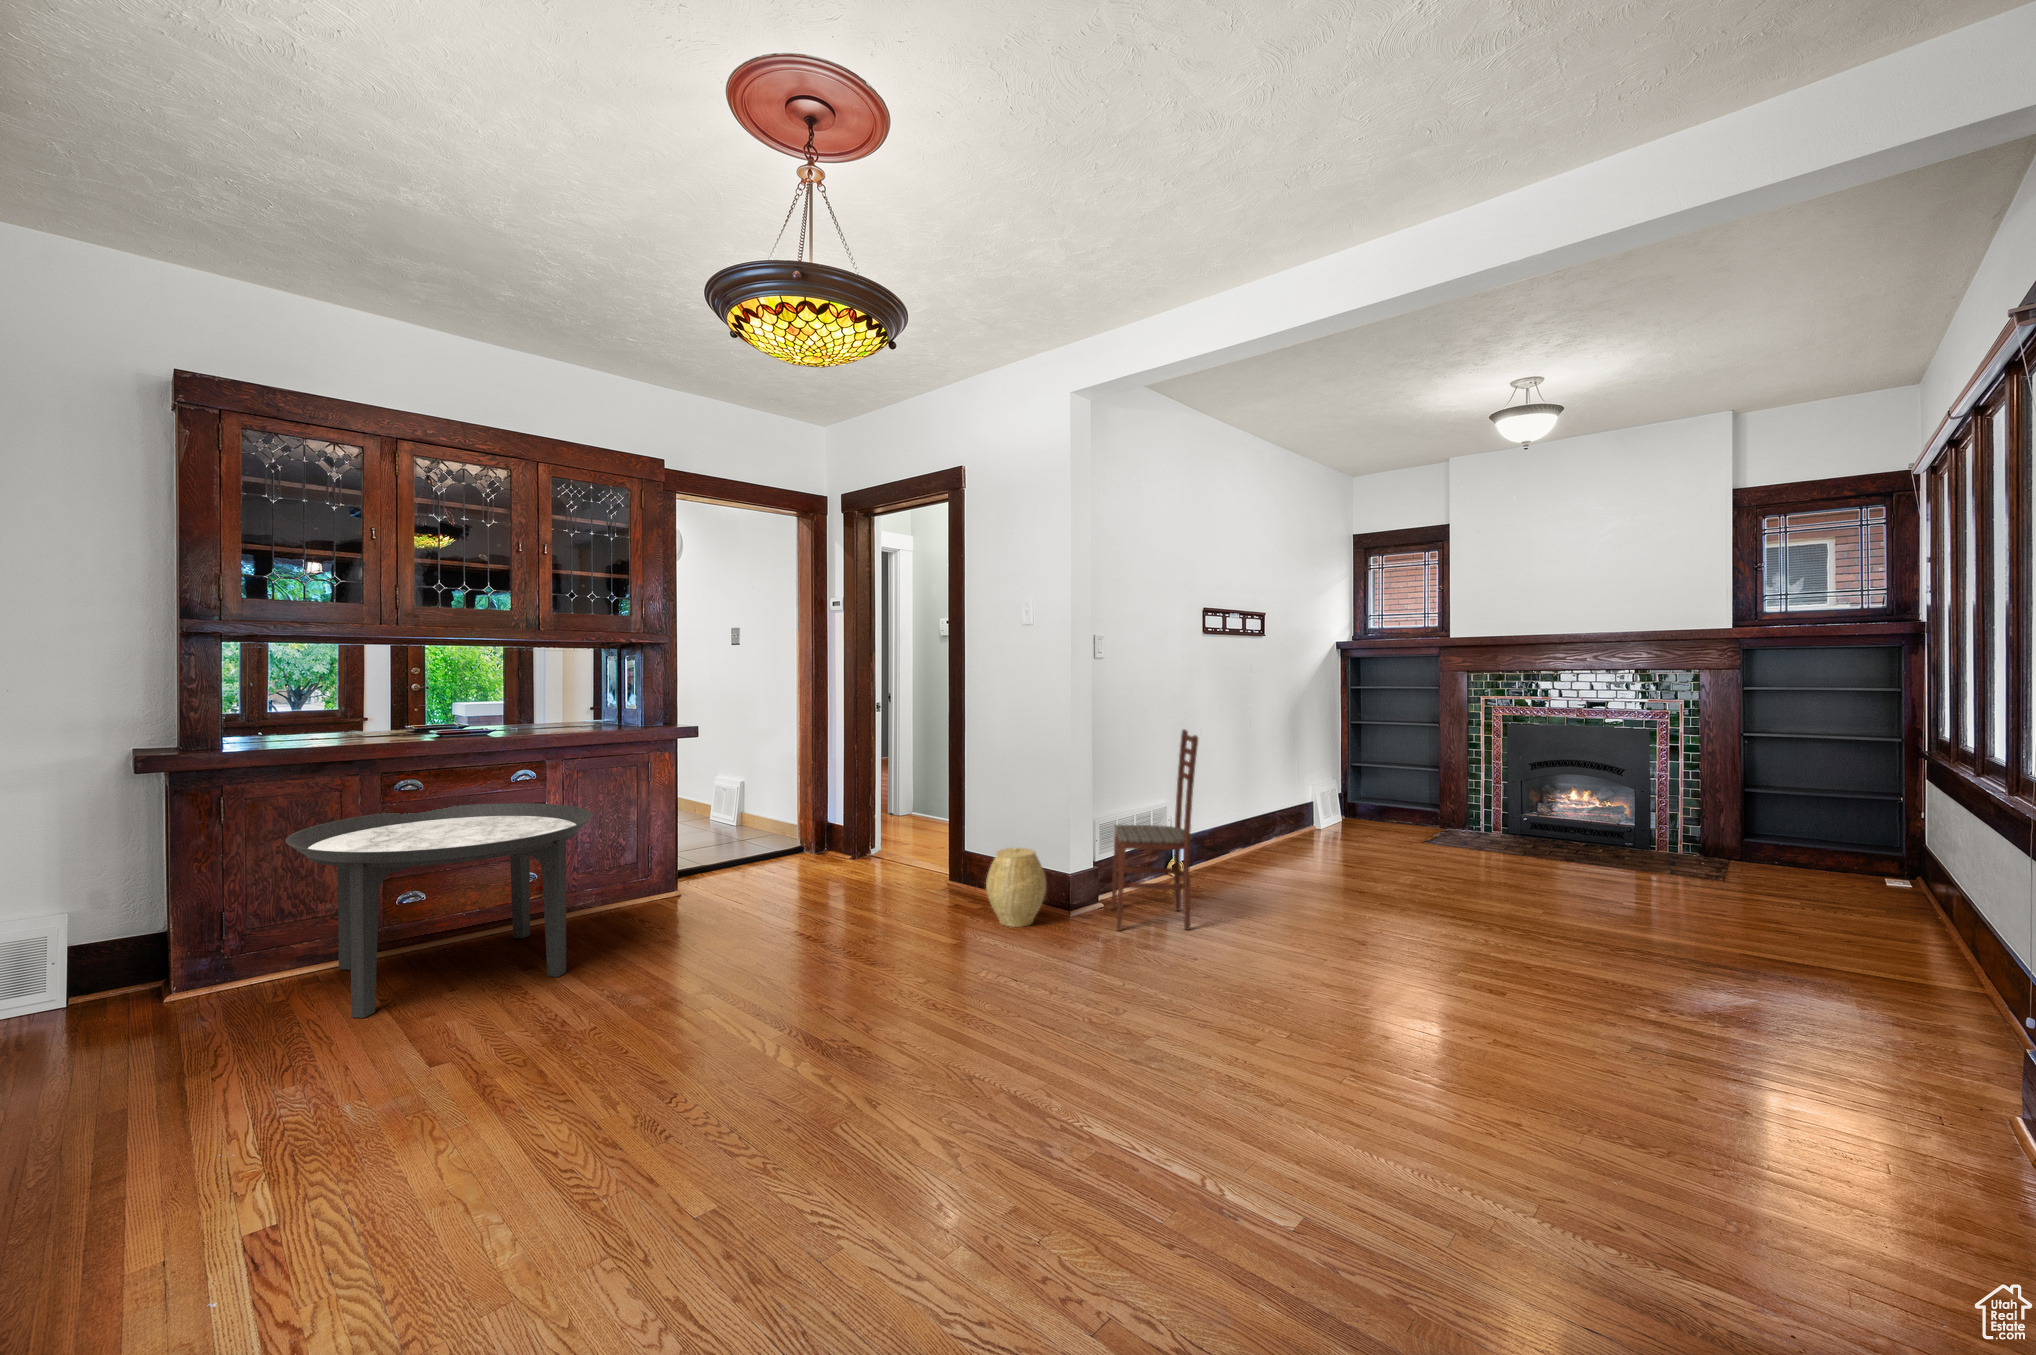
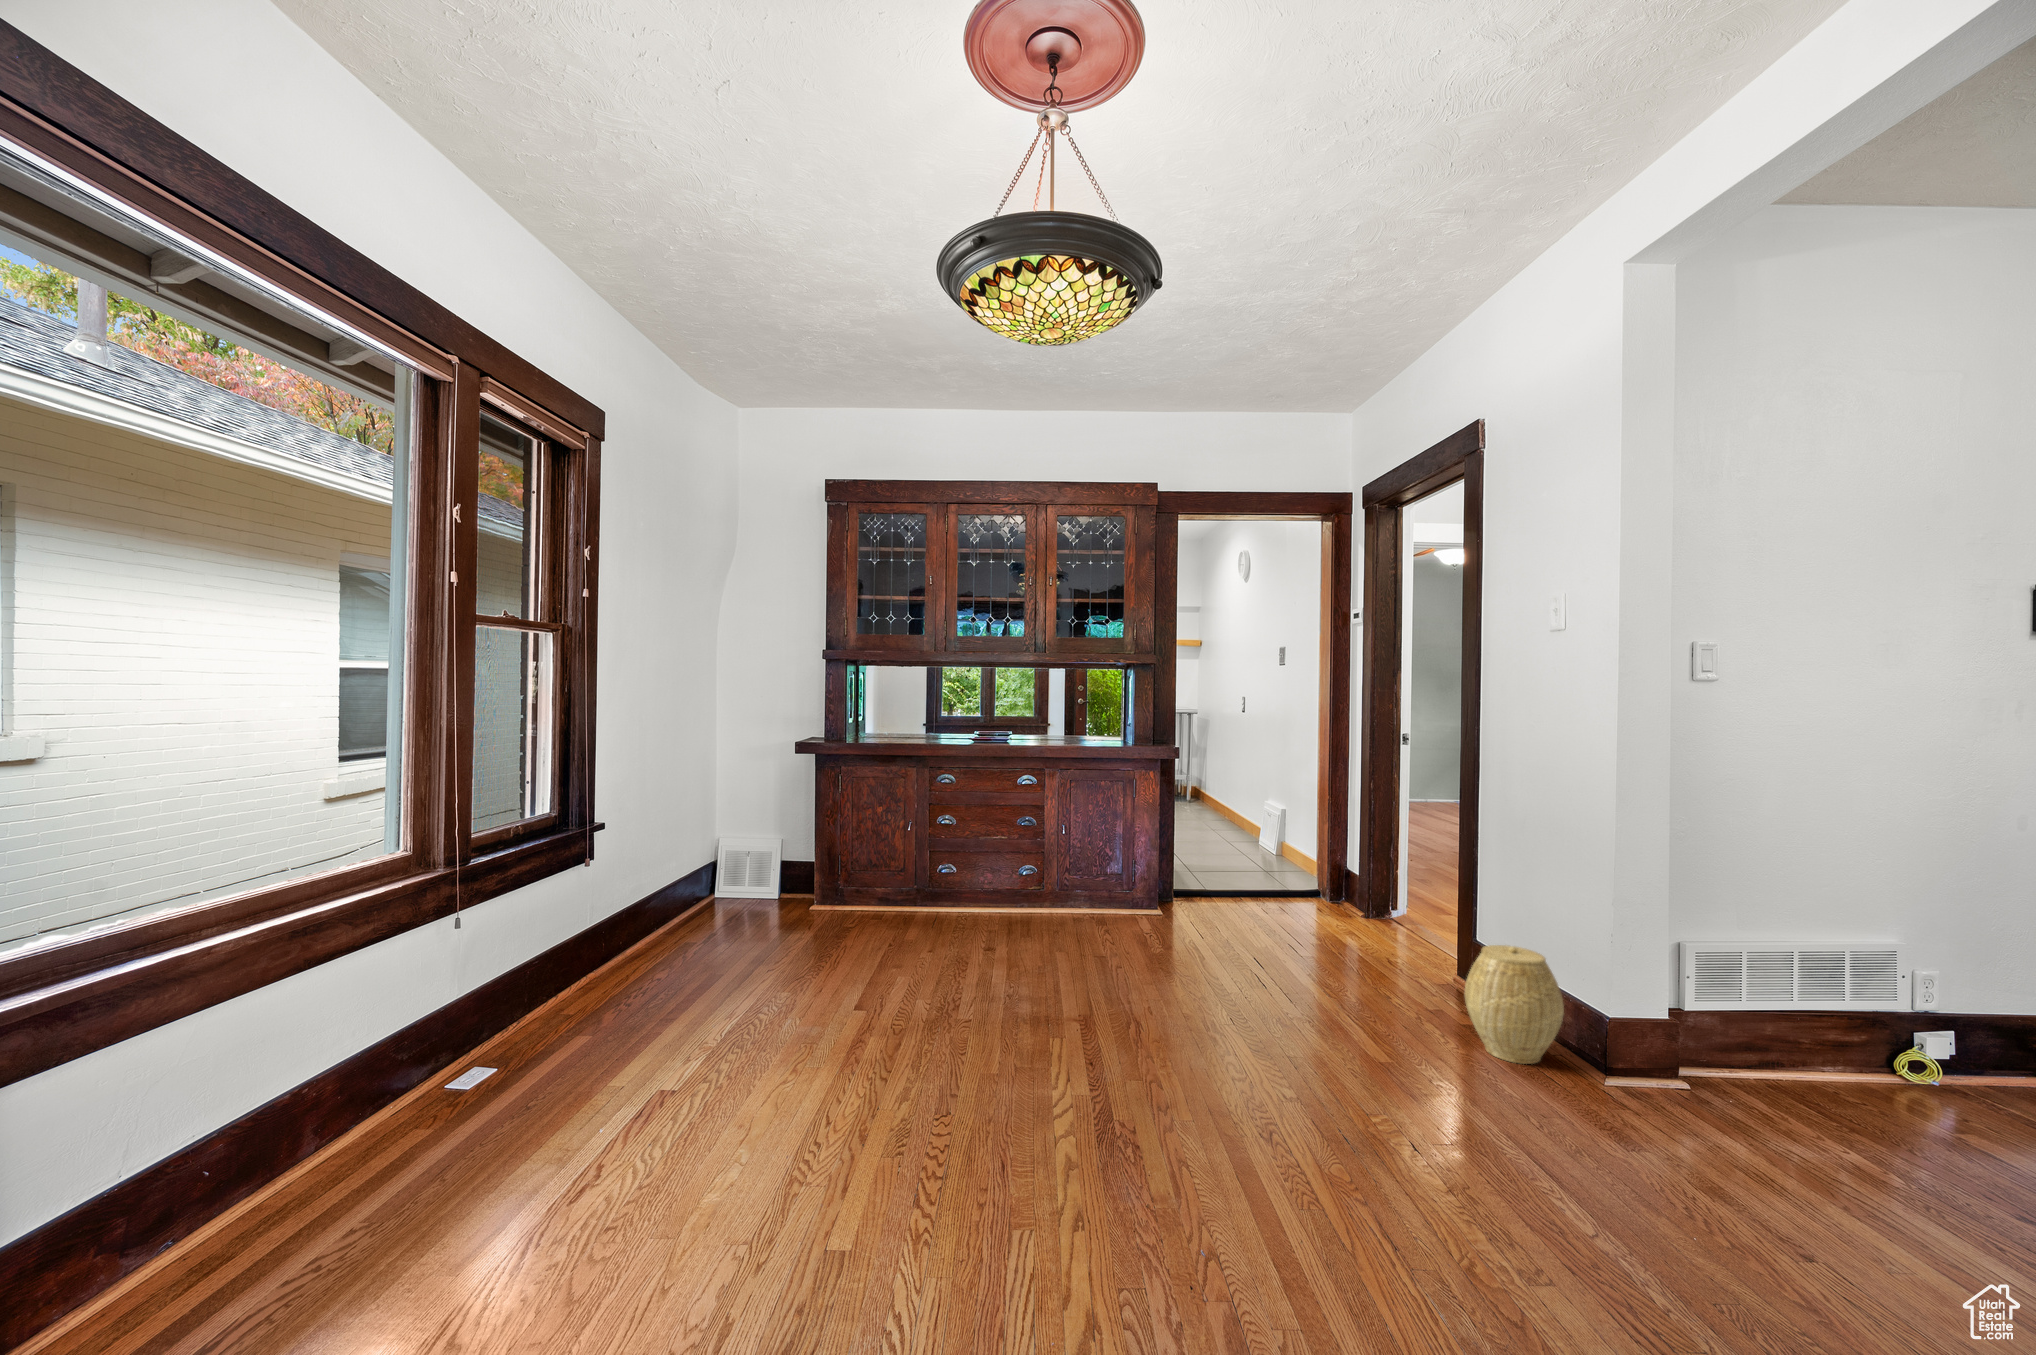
dining chair: present [1111,730,1198,931] -> none [1681,805,1878,1166]
round table: present [285,803,593,1018] -> none [821,801,1041,969]

